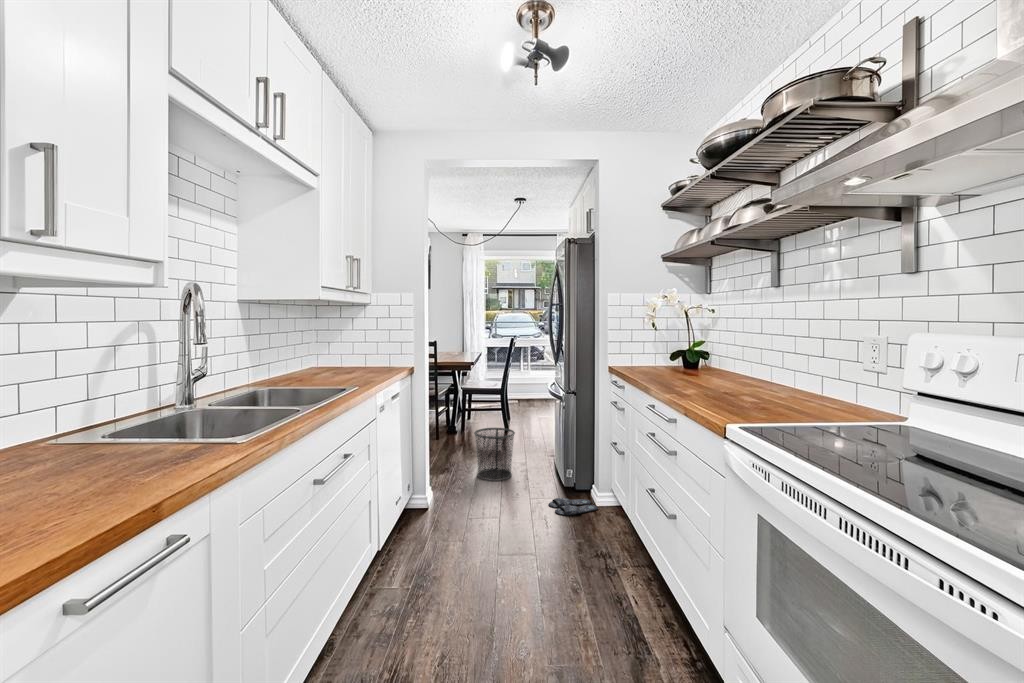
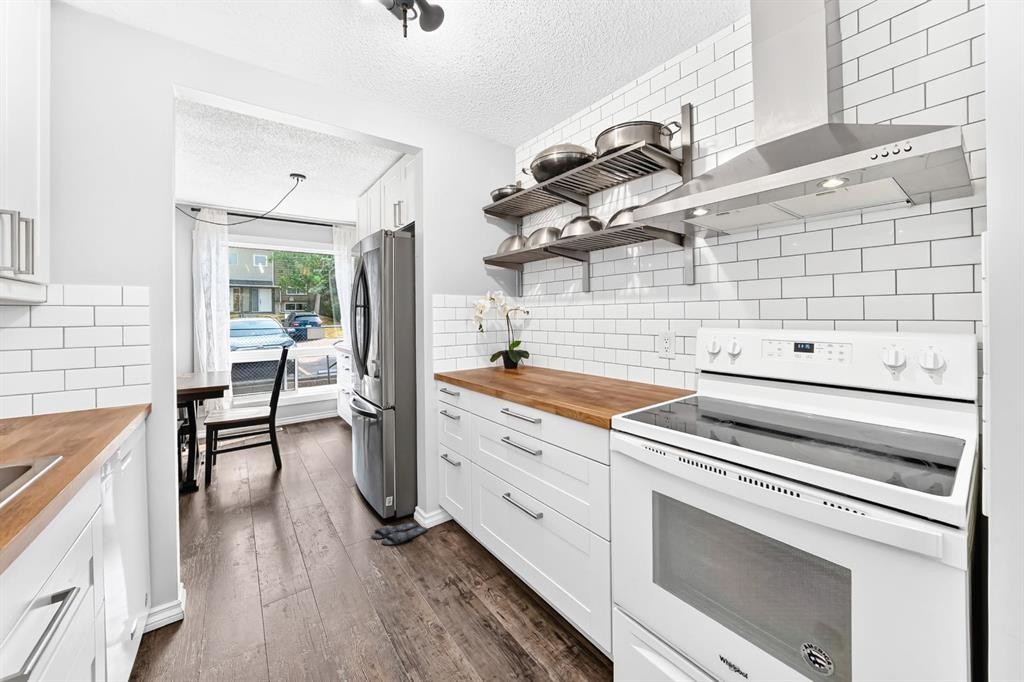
trash can: present [474,428,515,481] -> none [262,457,317,524]

